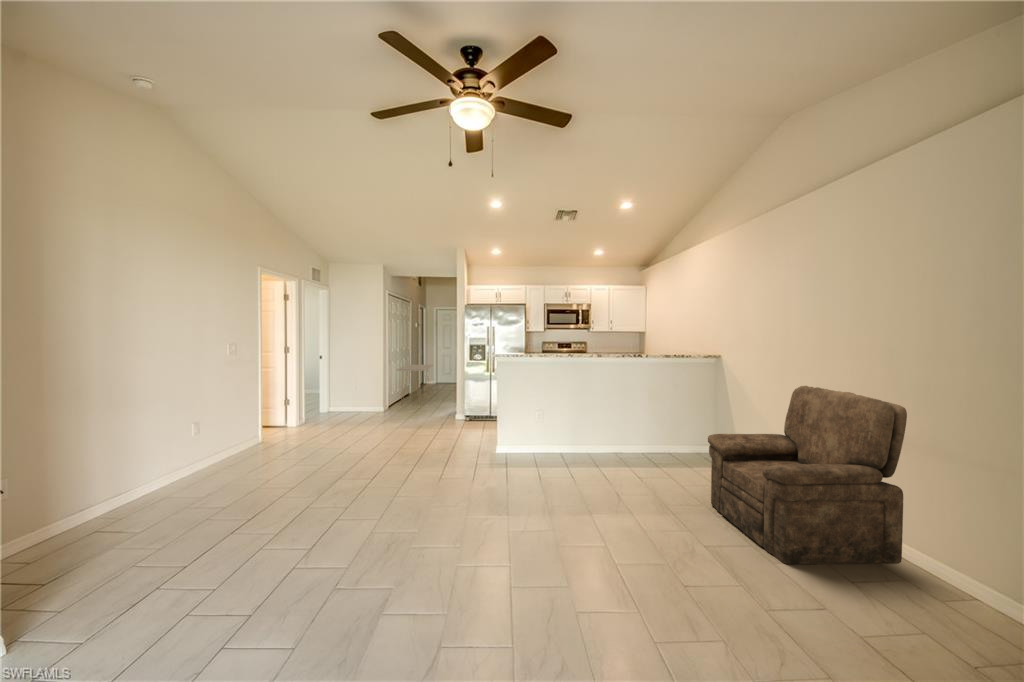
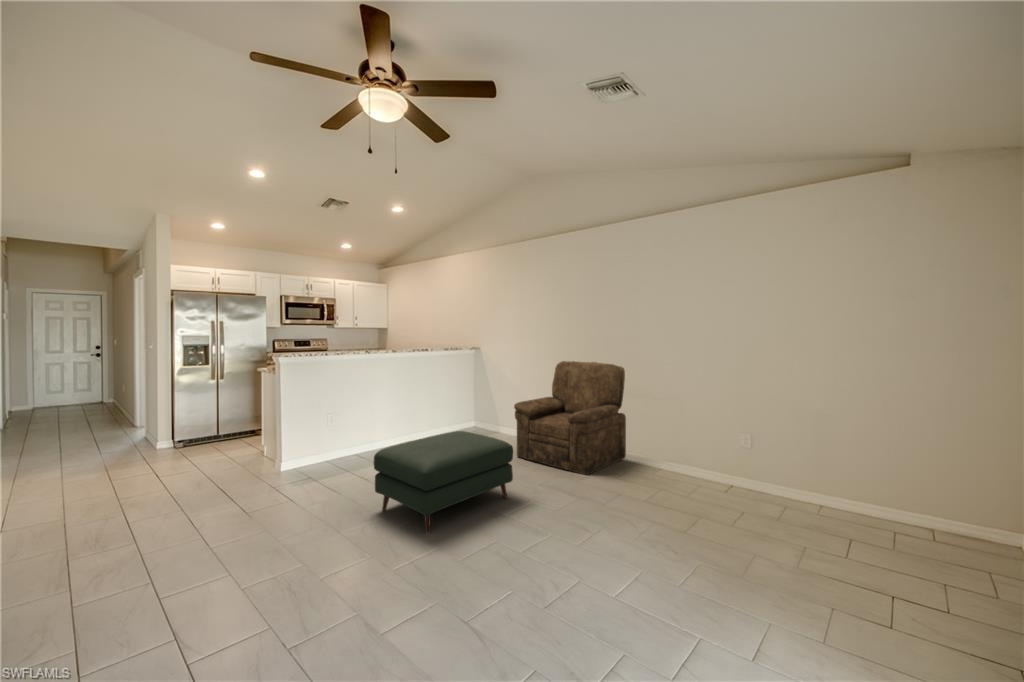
console table: present [397,365,433,397] -> none [5,380,71,448]
ottoman: none [500,454,640,554] -> present [374,431,513,533]

